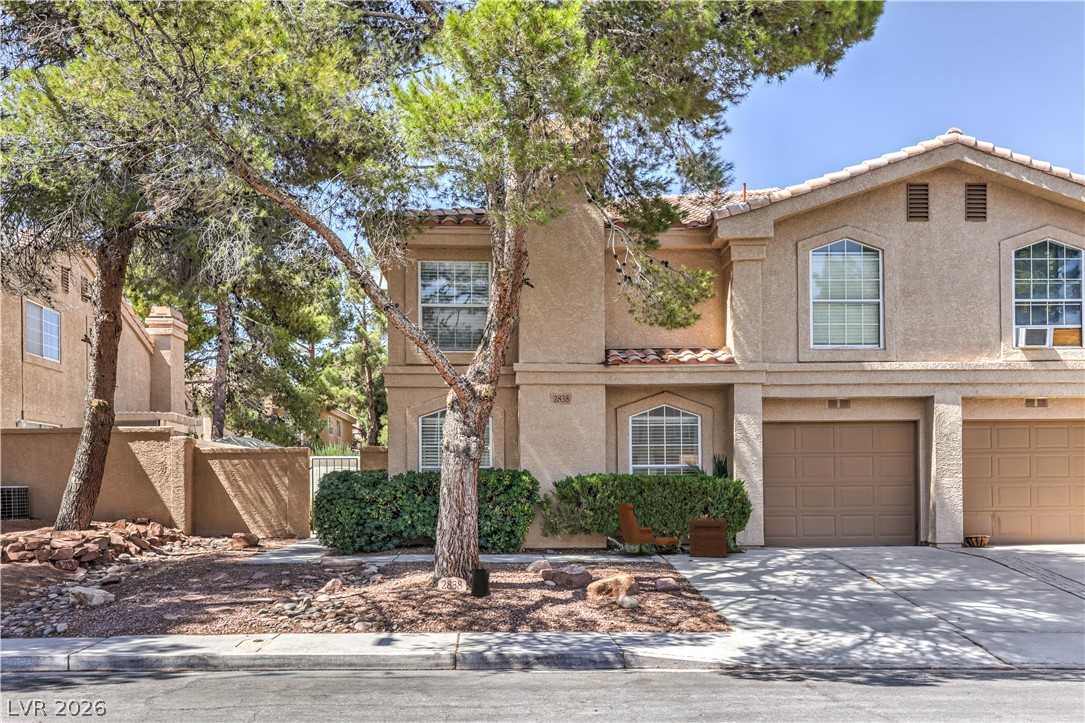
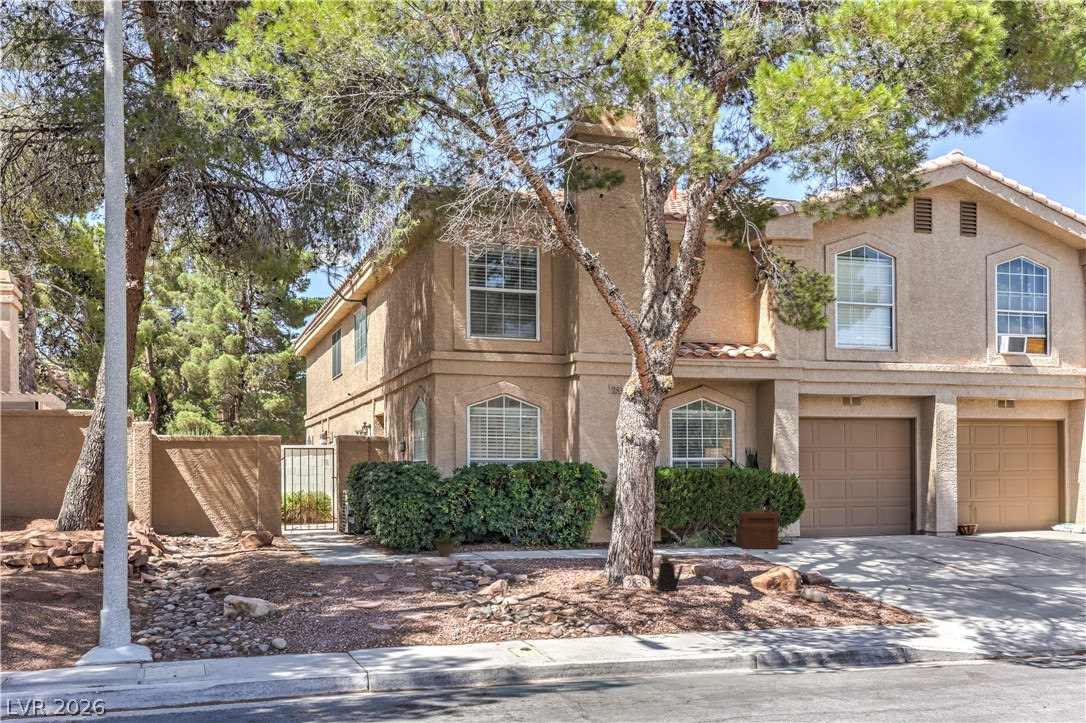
lounge chair: present [617,502,679,558] -> none [679,495,729,551]
decorative plant: none [367,538,401,558] -> present [430,535,458,556]

